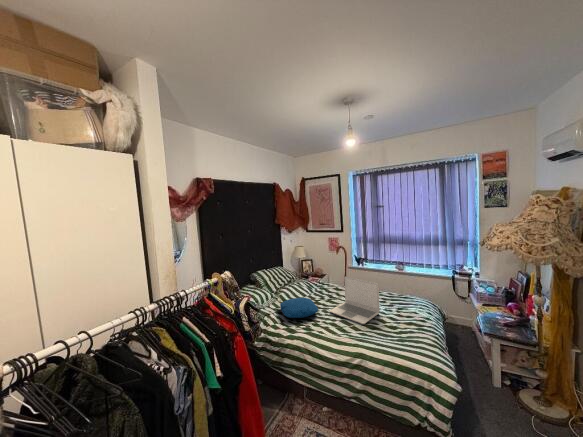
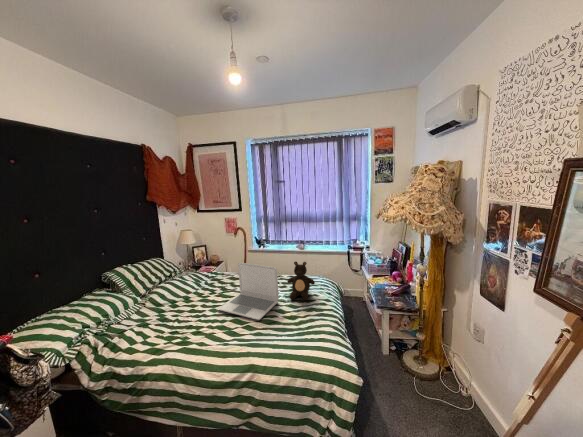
teddy bear: none [387,280,414,316] -> present [287,262,315,300]
pillow: present [280,298,318,318] -> none [146,296,203,330]

